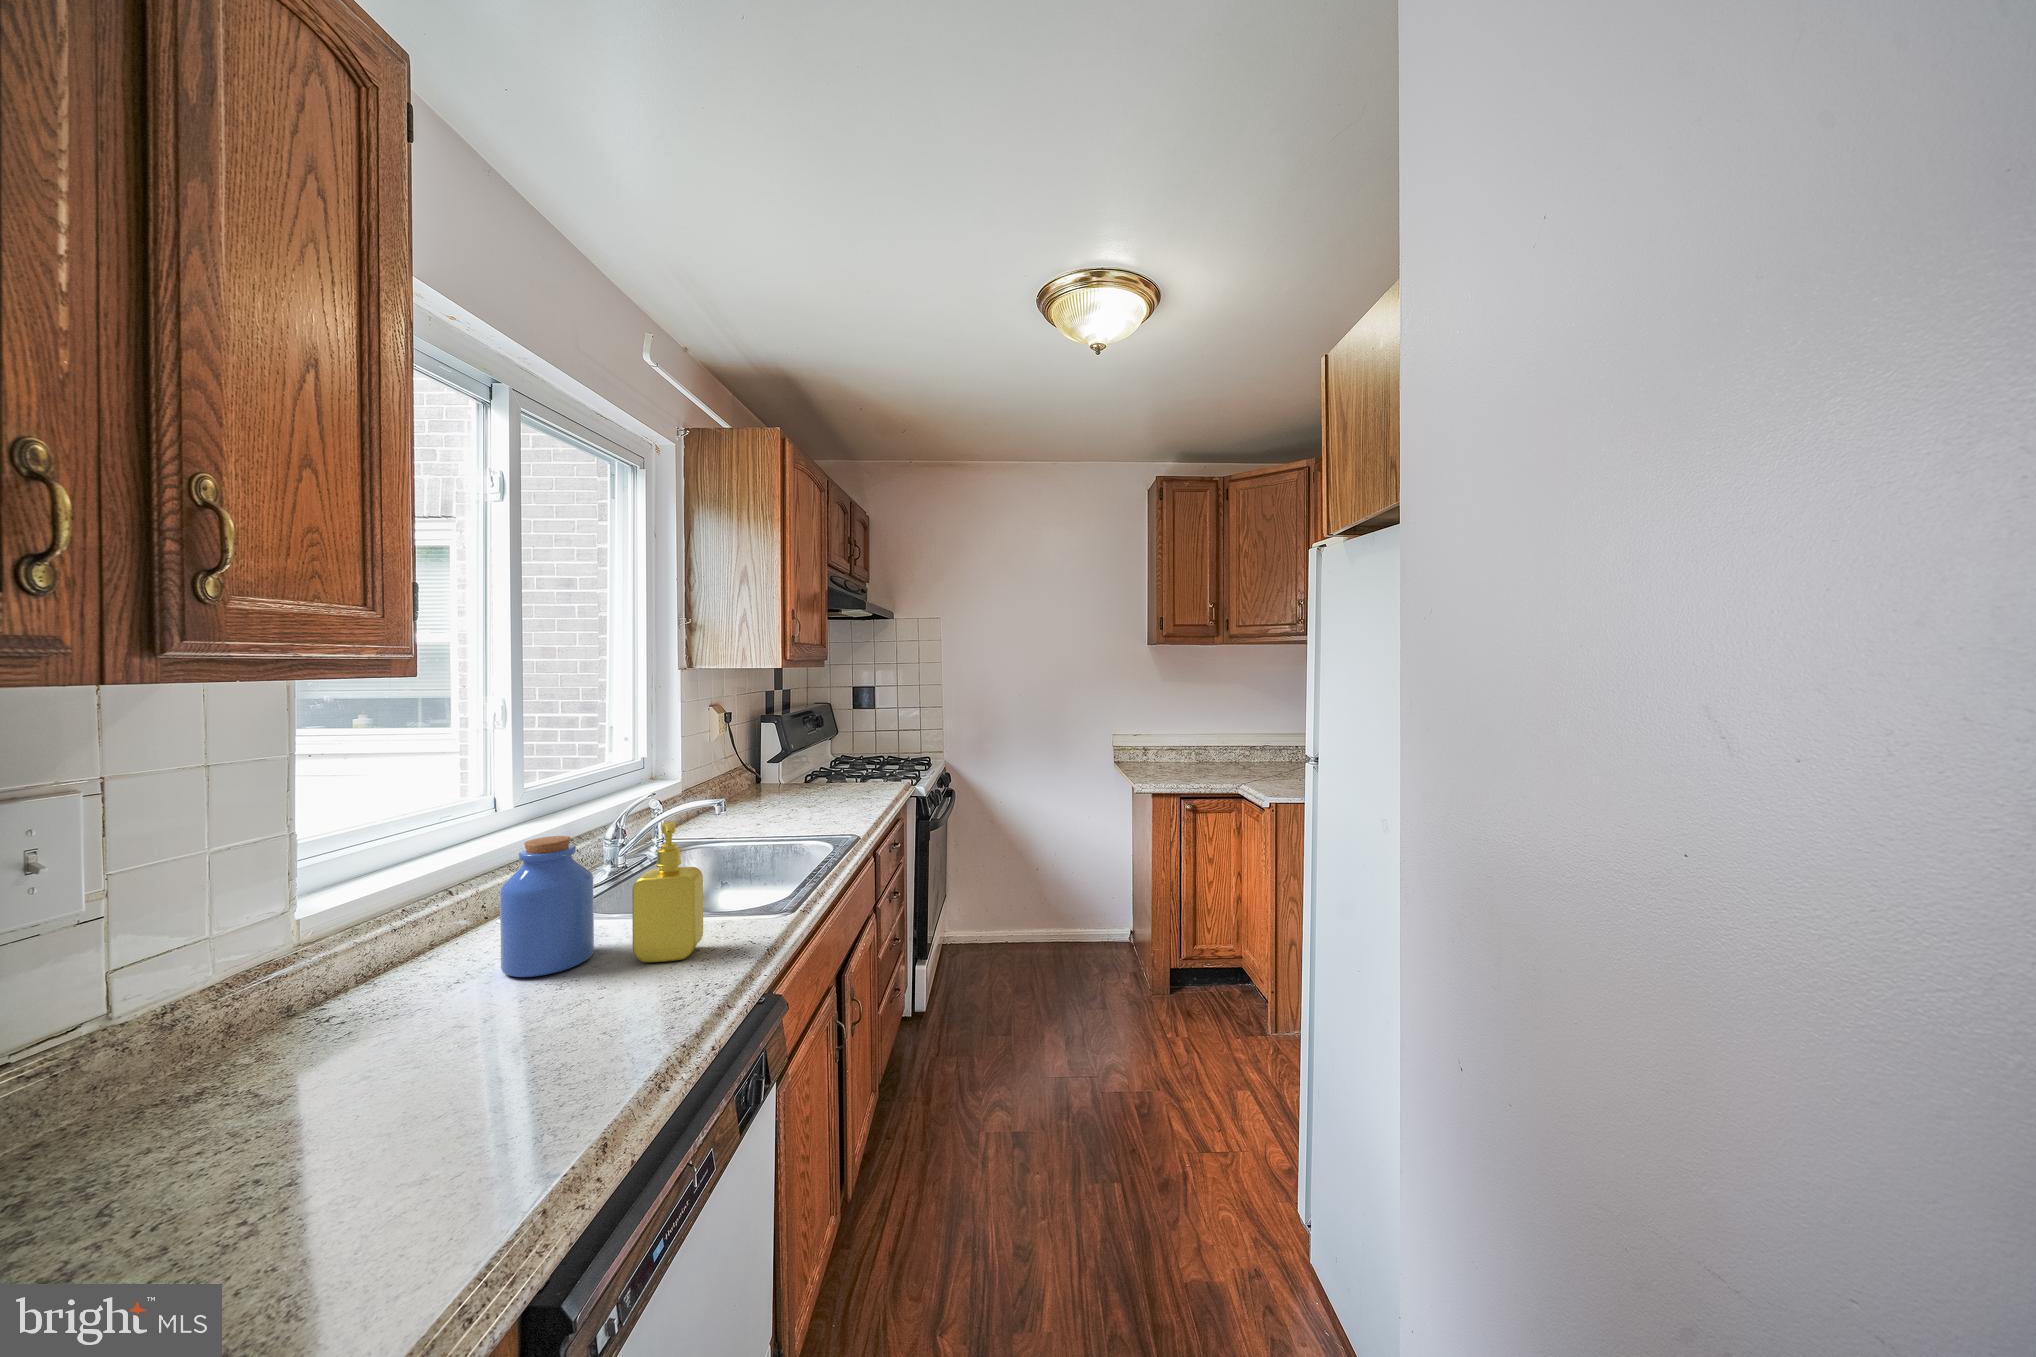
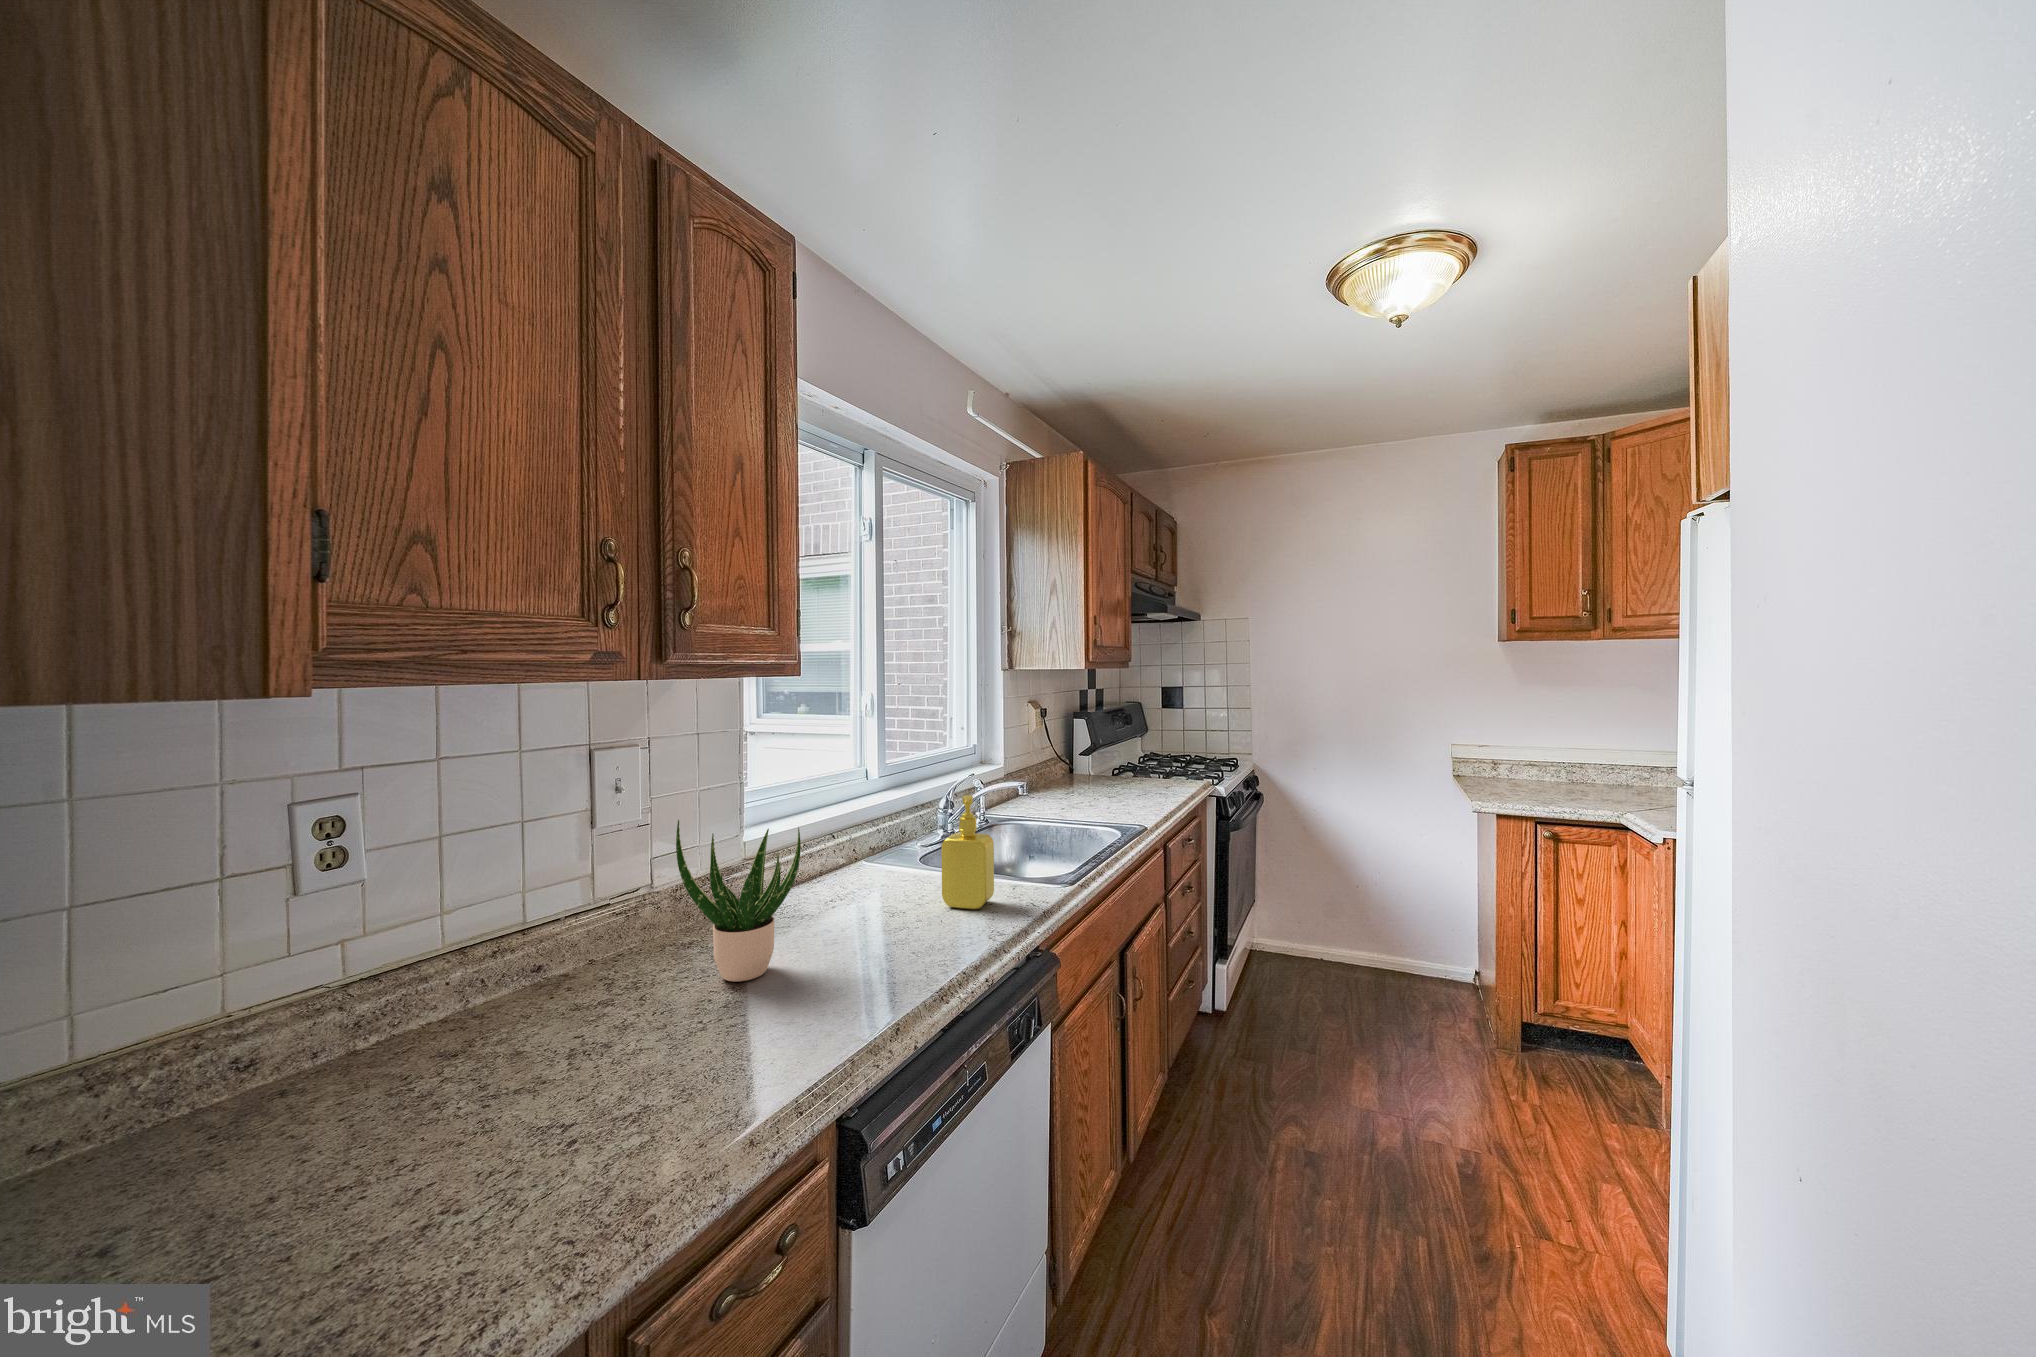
jar: present [500,836,594,977] -> none [858,799,918,904]
potted plant: none [170,892,422,1144] -> present [676,820,801,982]

